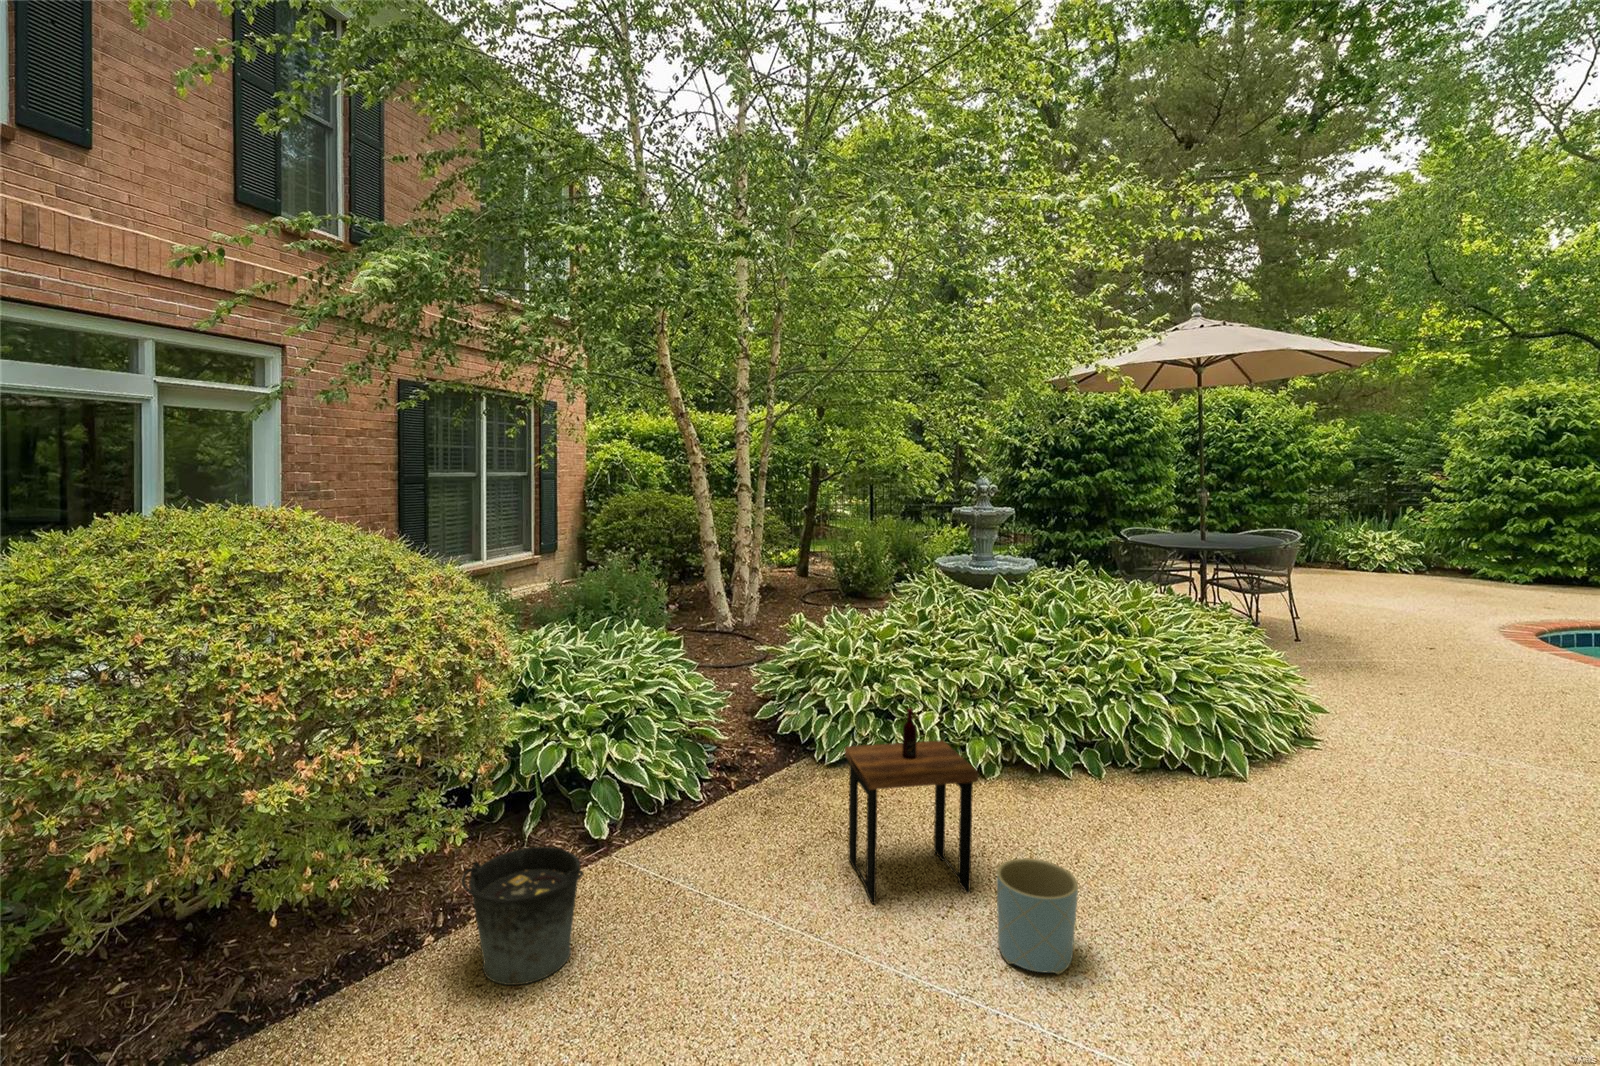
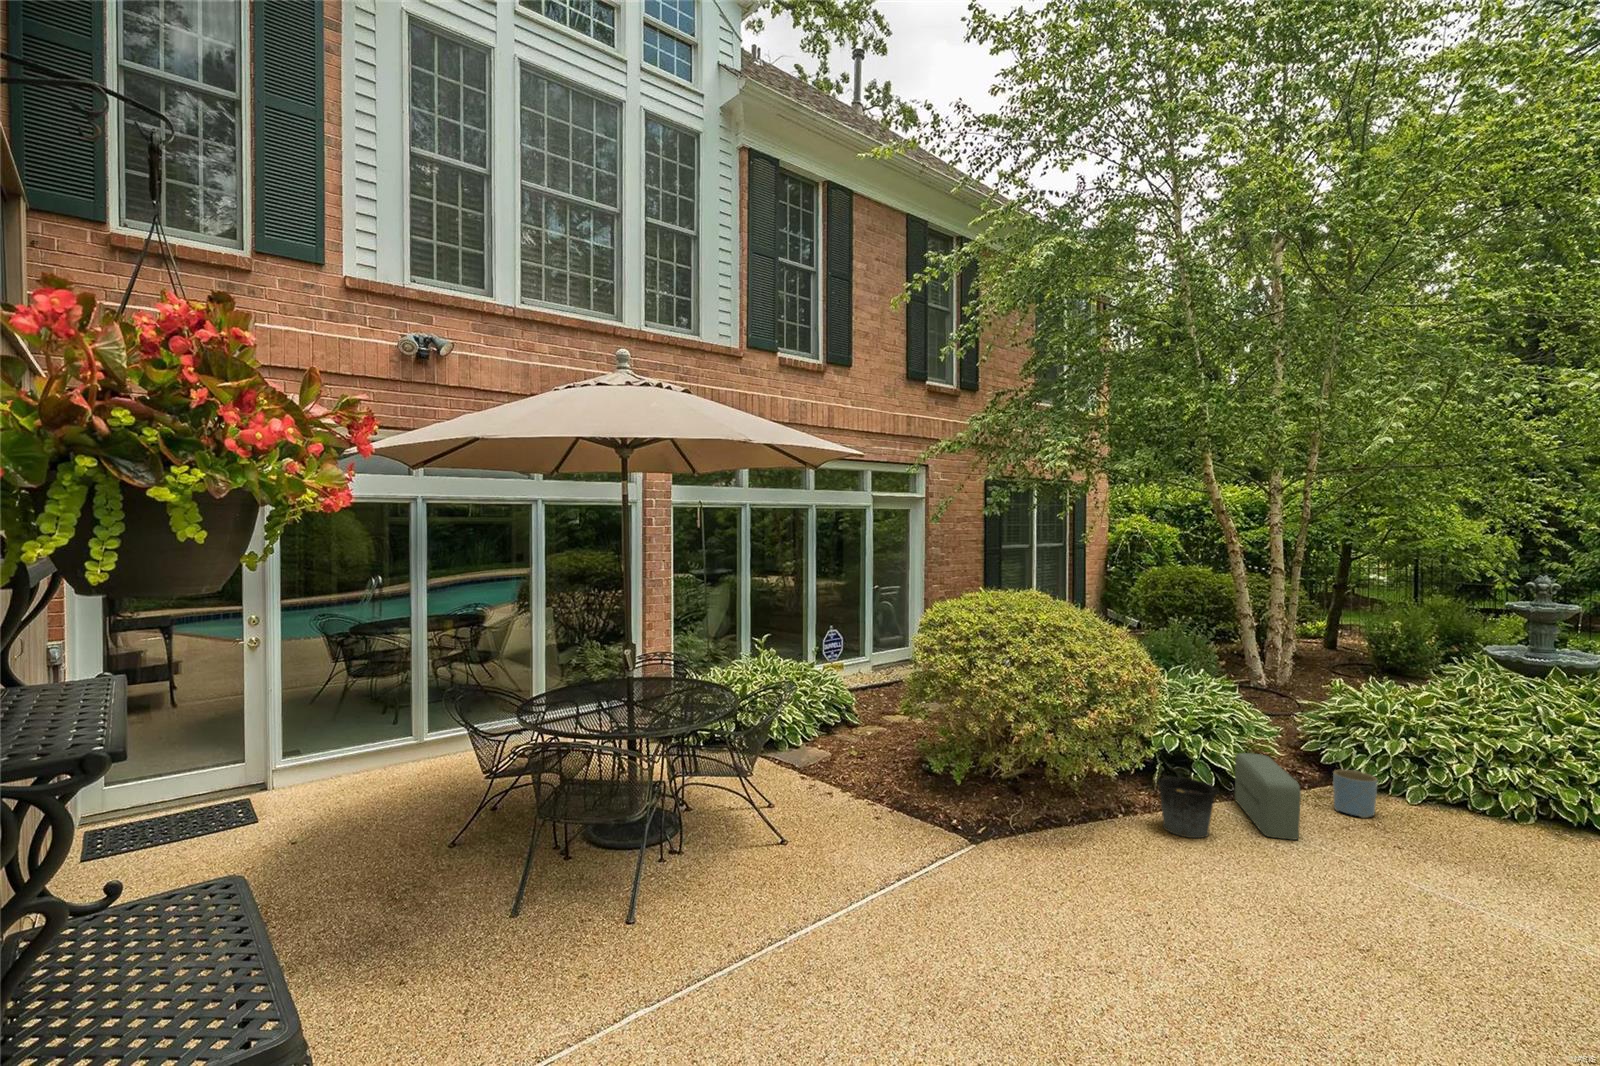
side table: present [845,708,978,904] -> none [1384,743,1491,868]
pouf: none [646,758,726,925] -> present [1235,753,1301,840]
planter: present [997,858,1078,974] -> present [1333,770,1378,818]

